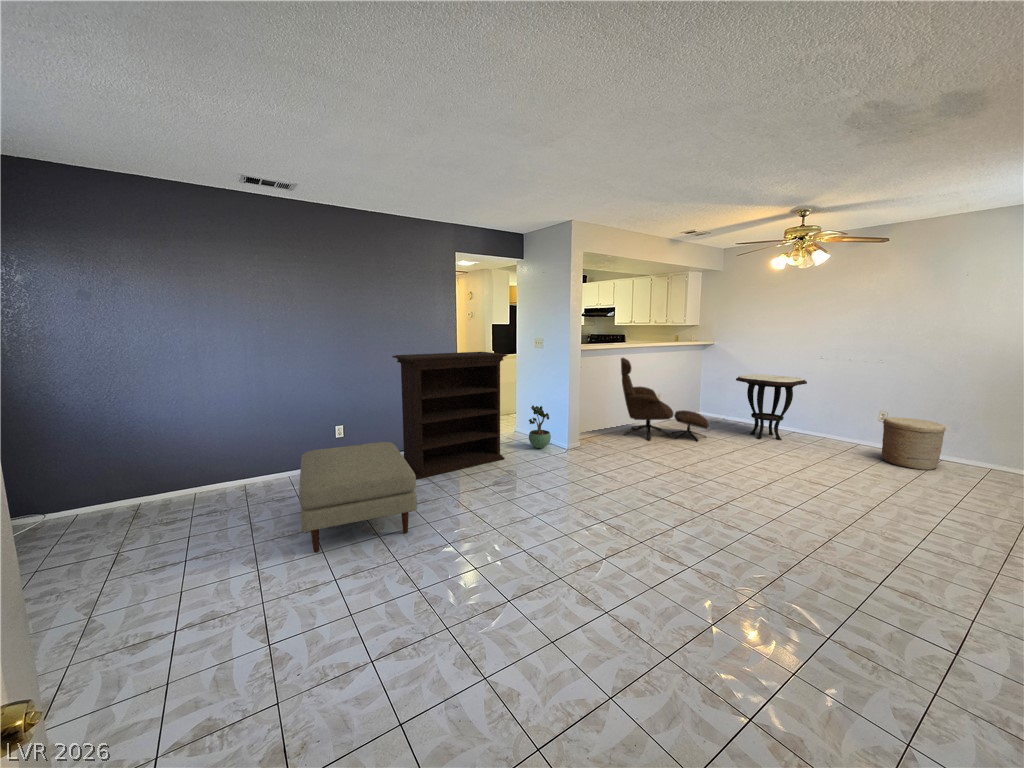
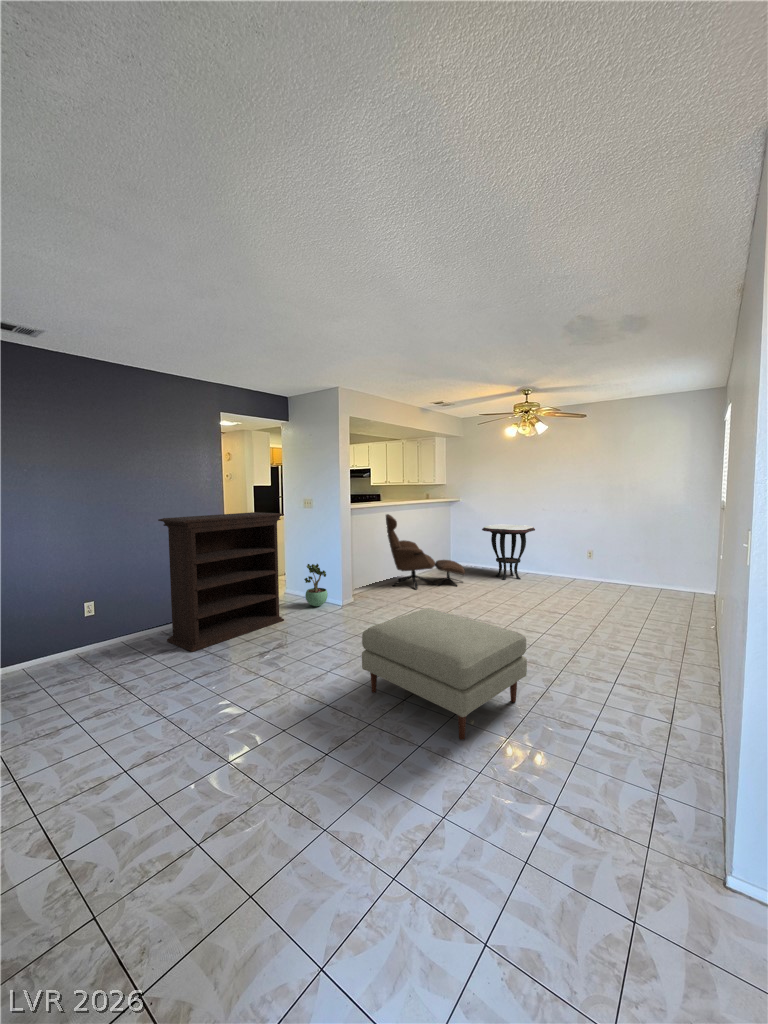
woven basket: present [882,417,946,470] -> none [591,553,630,592]
ottoman: present [299,442,417,552] -> present [362,608,527,740]

